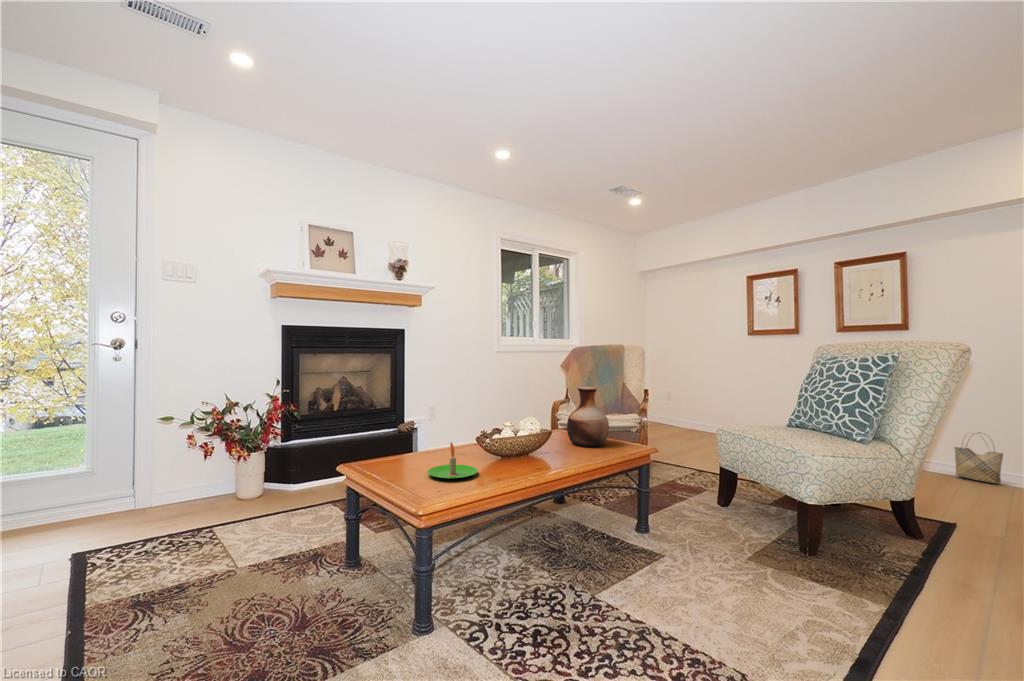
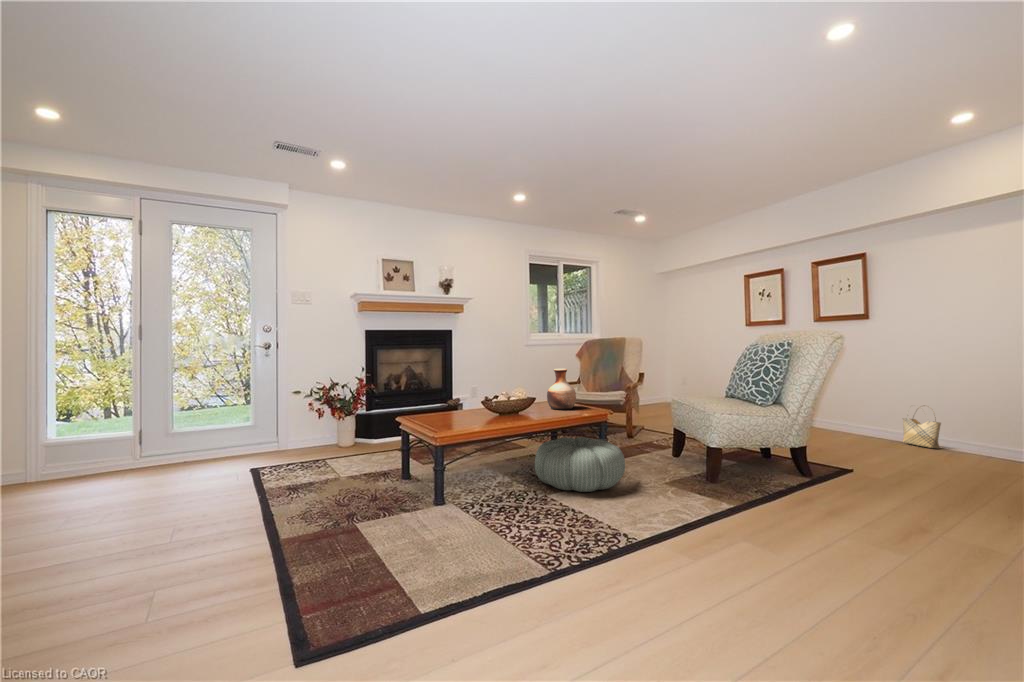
candle: present [427,443,478,479] -> none [443,402,474,423]
pouf: none [564,489,708,586] -> present [535,437,625,492]

